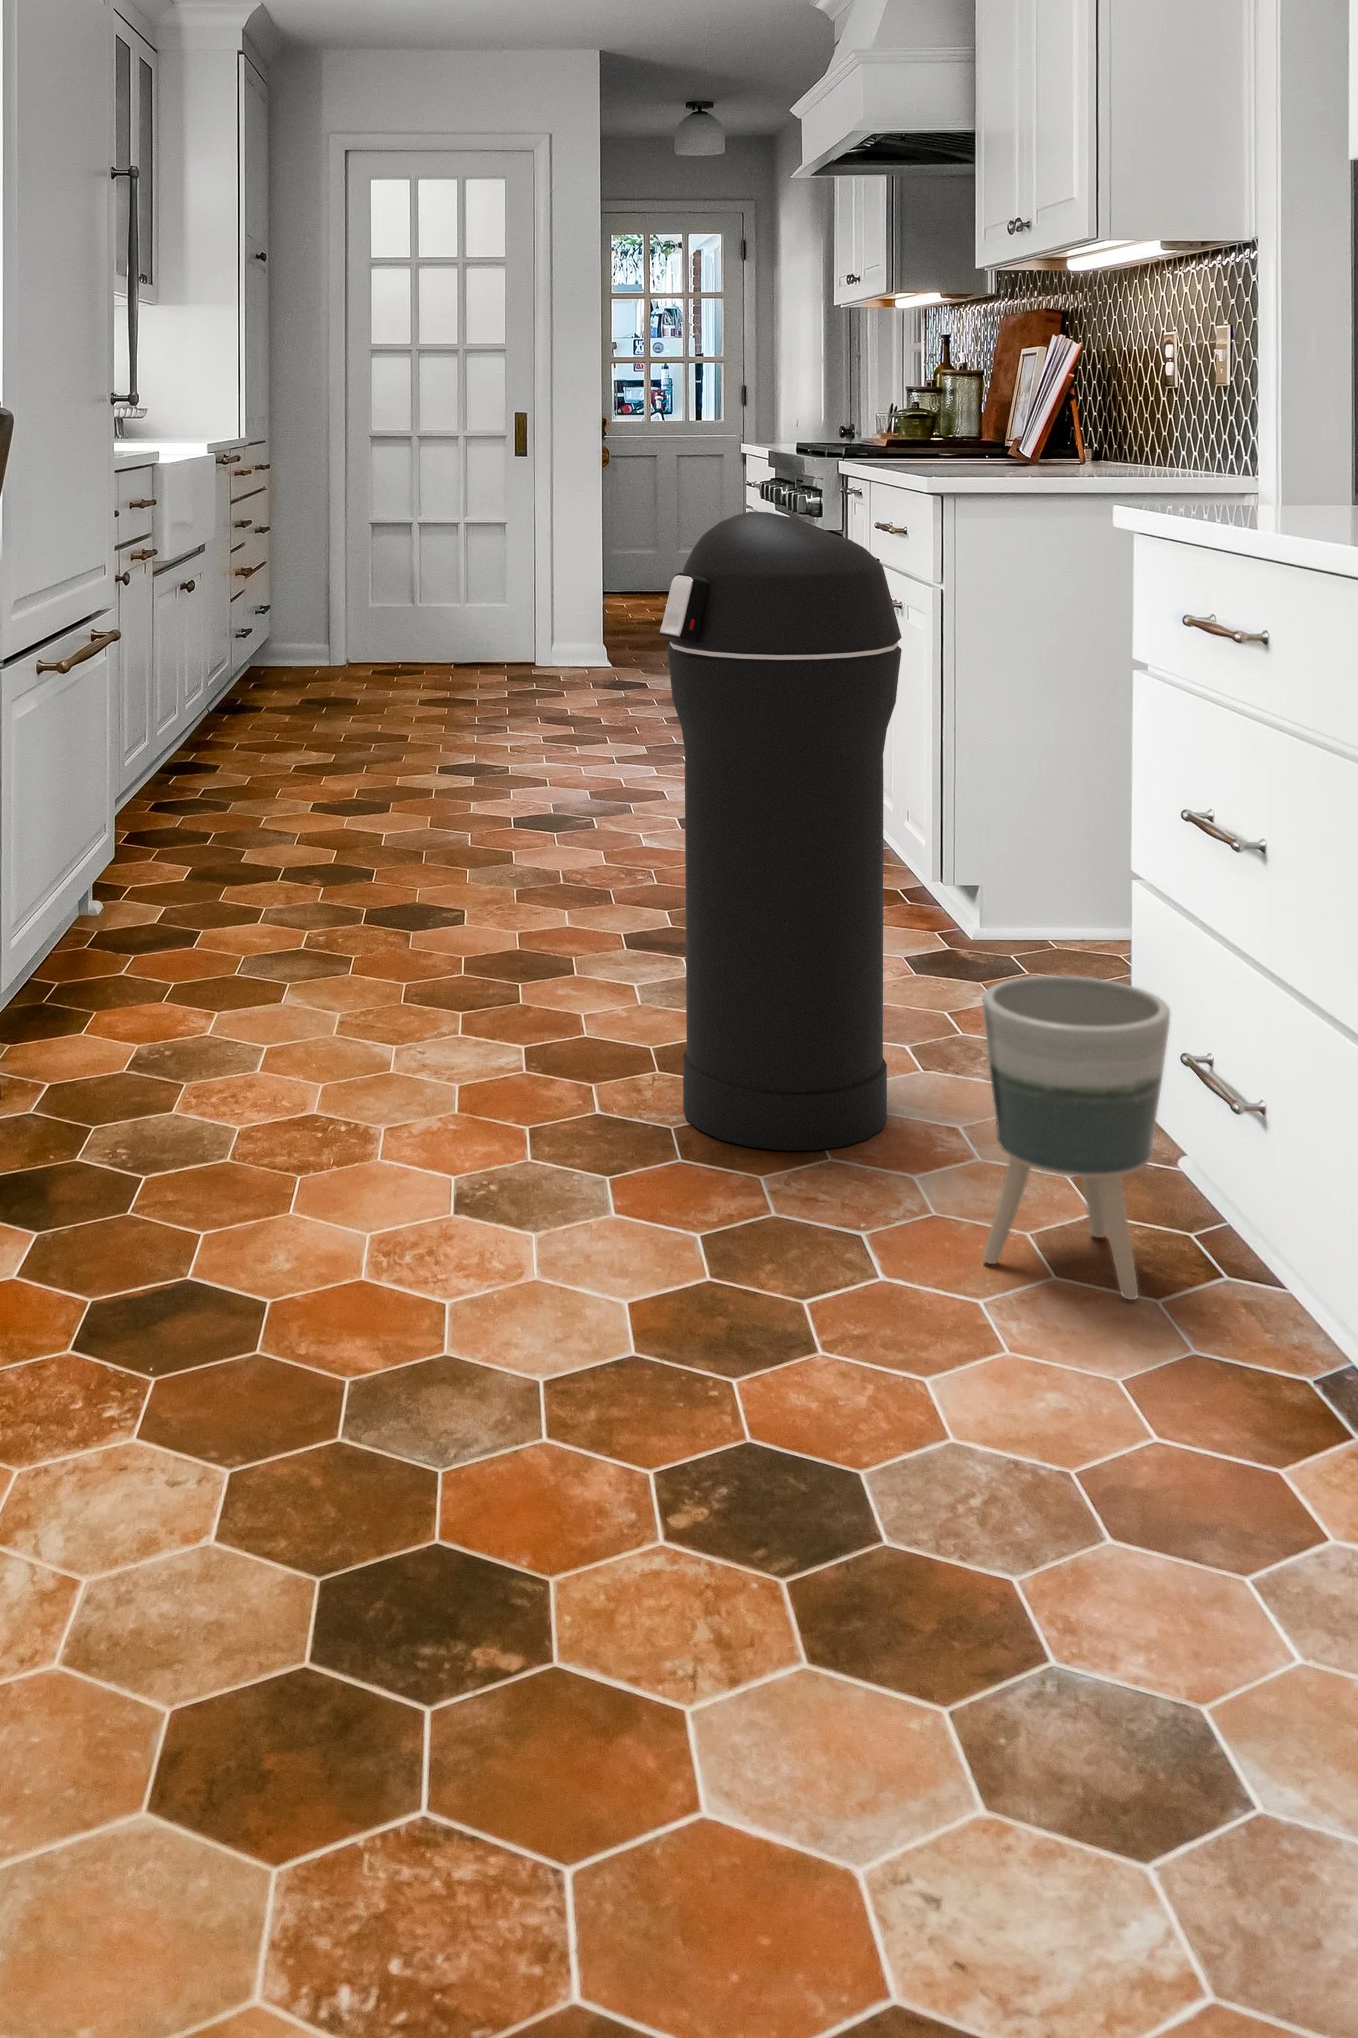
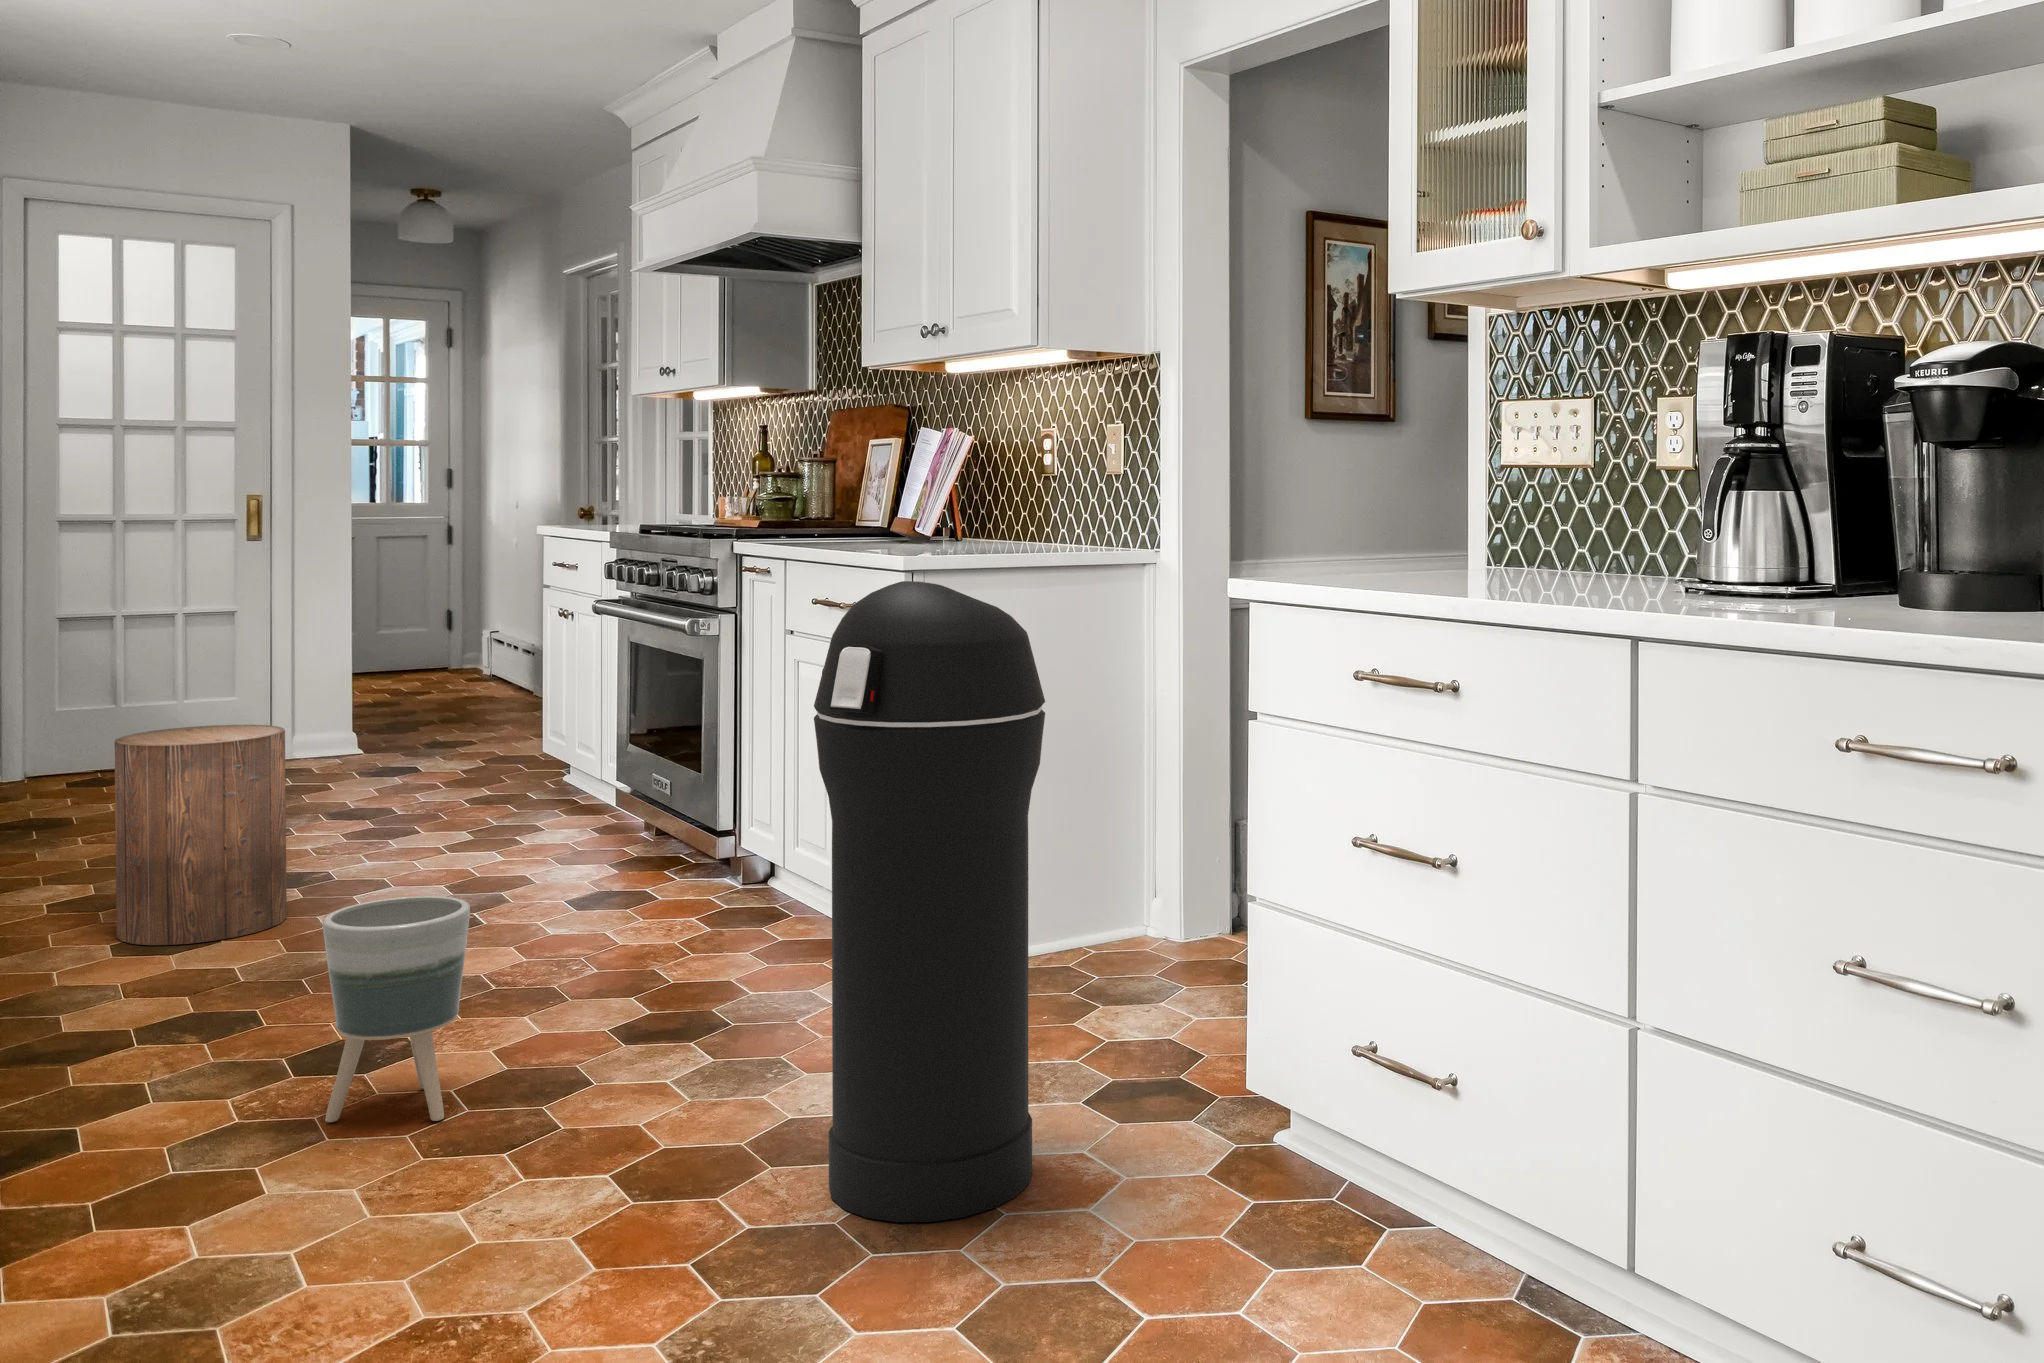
stool: none [322,626,451,812] -> present [115,725,287,945]
planter: present [983,975,1170,1300] -> present [323,896,470,1122]

